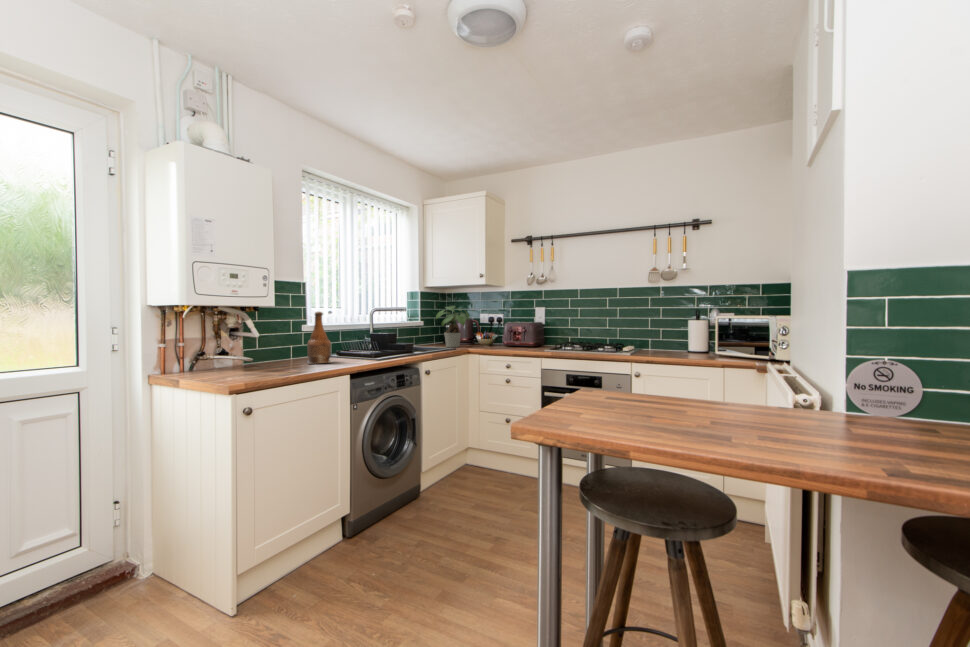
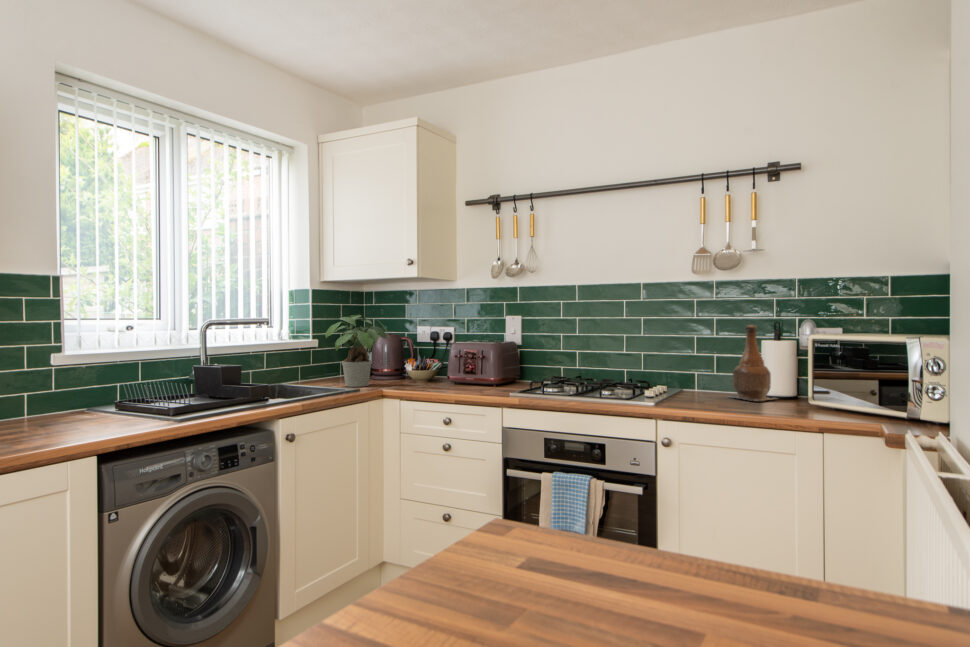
bottle: present [307,312,332,364] -> present [731,325,774,401]

